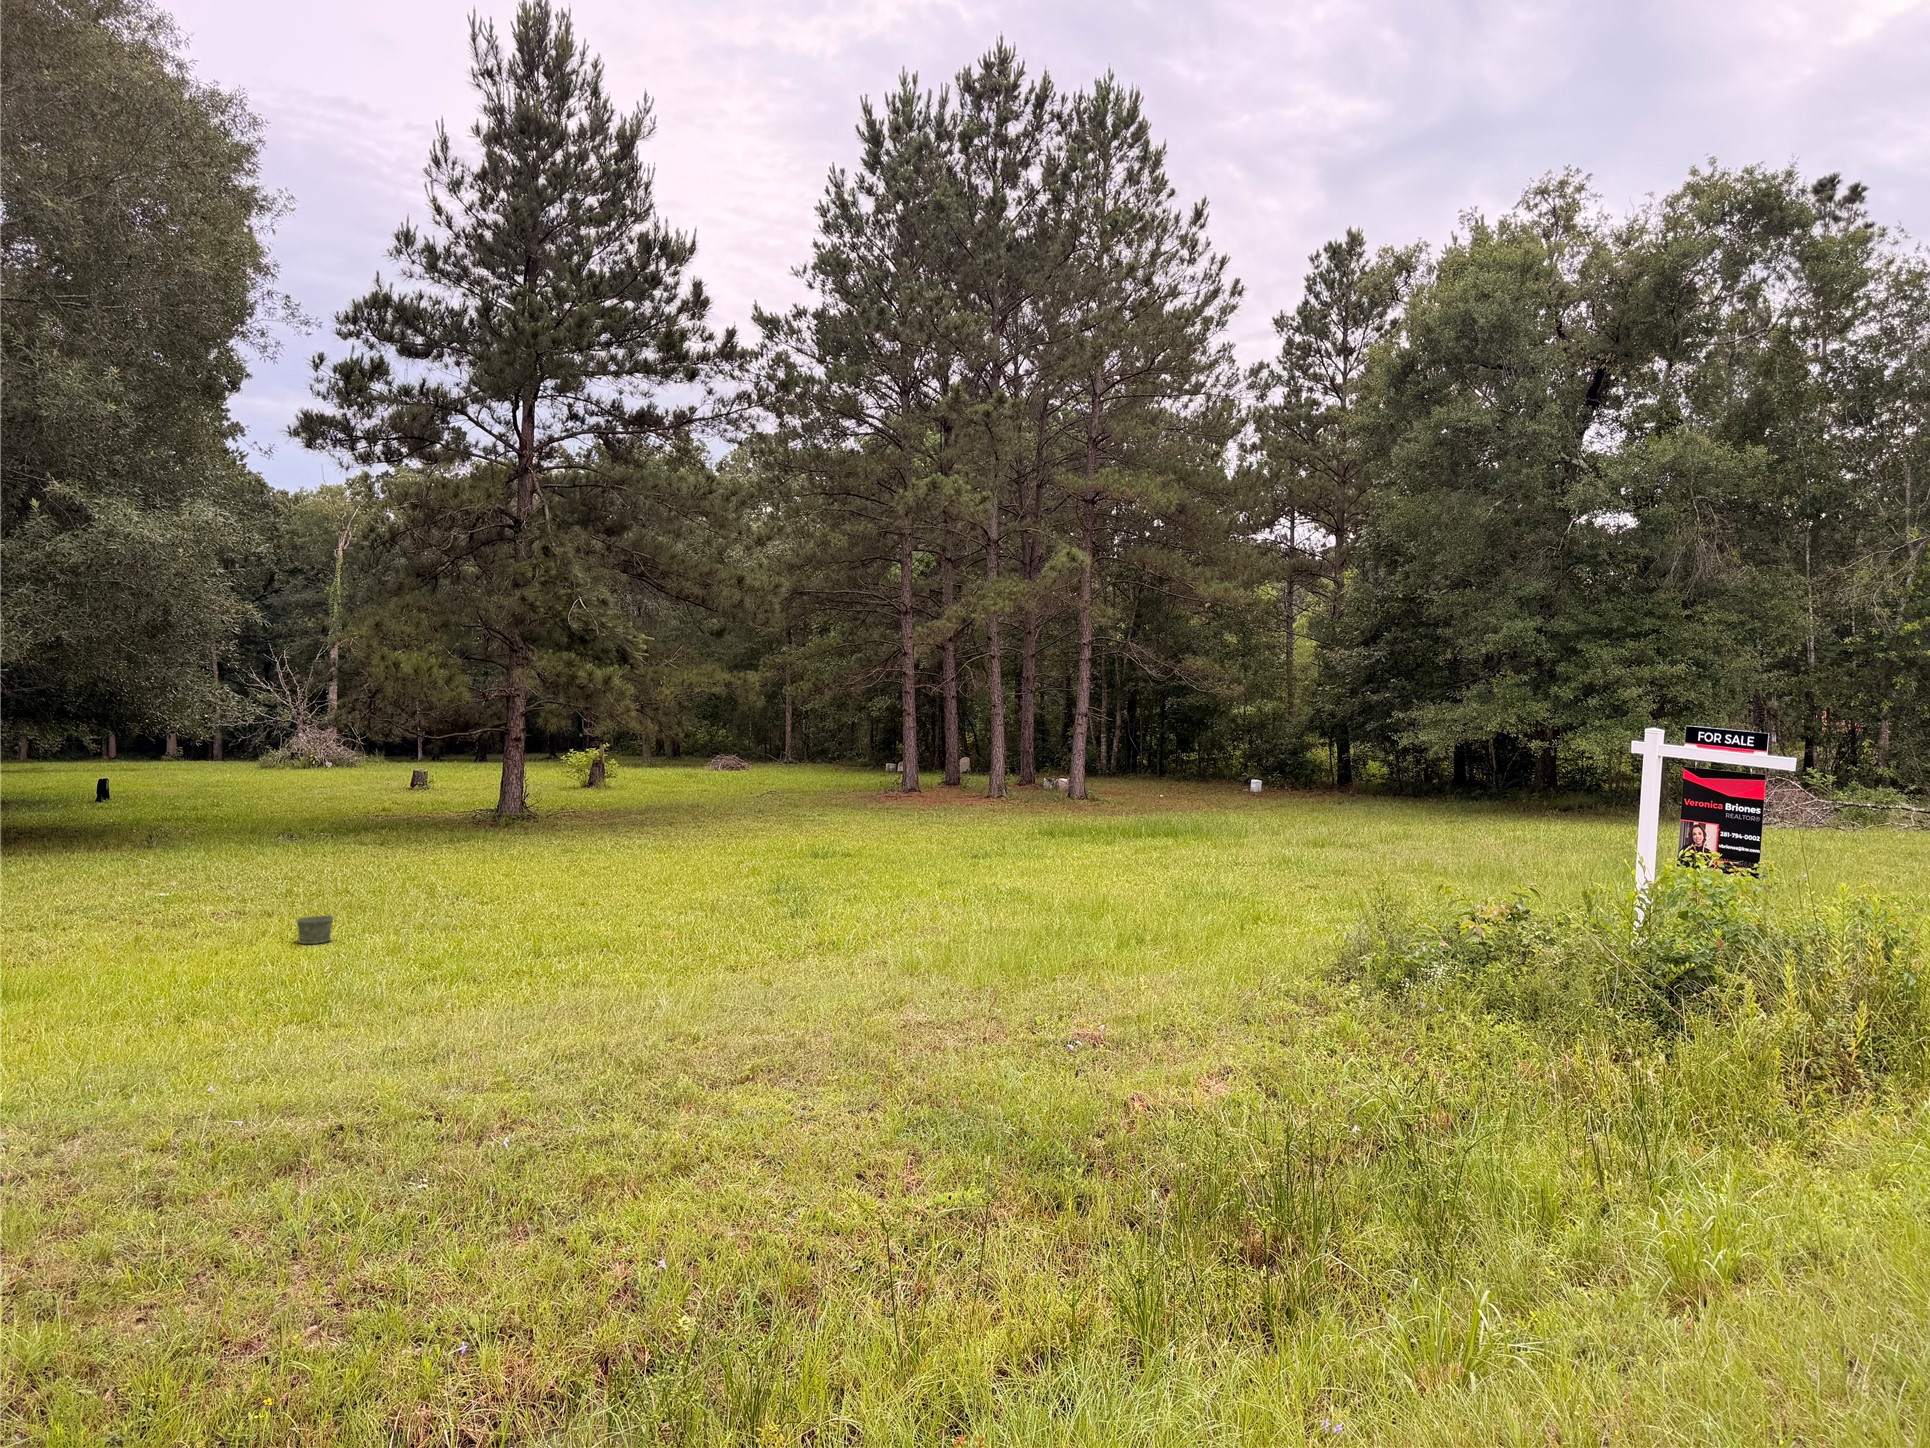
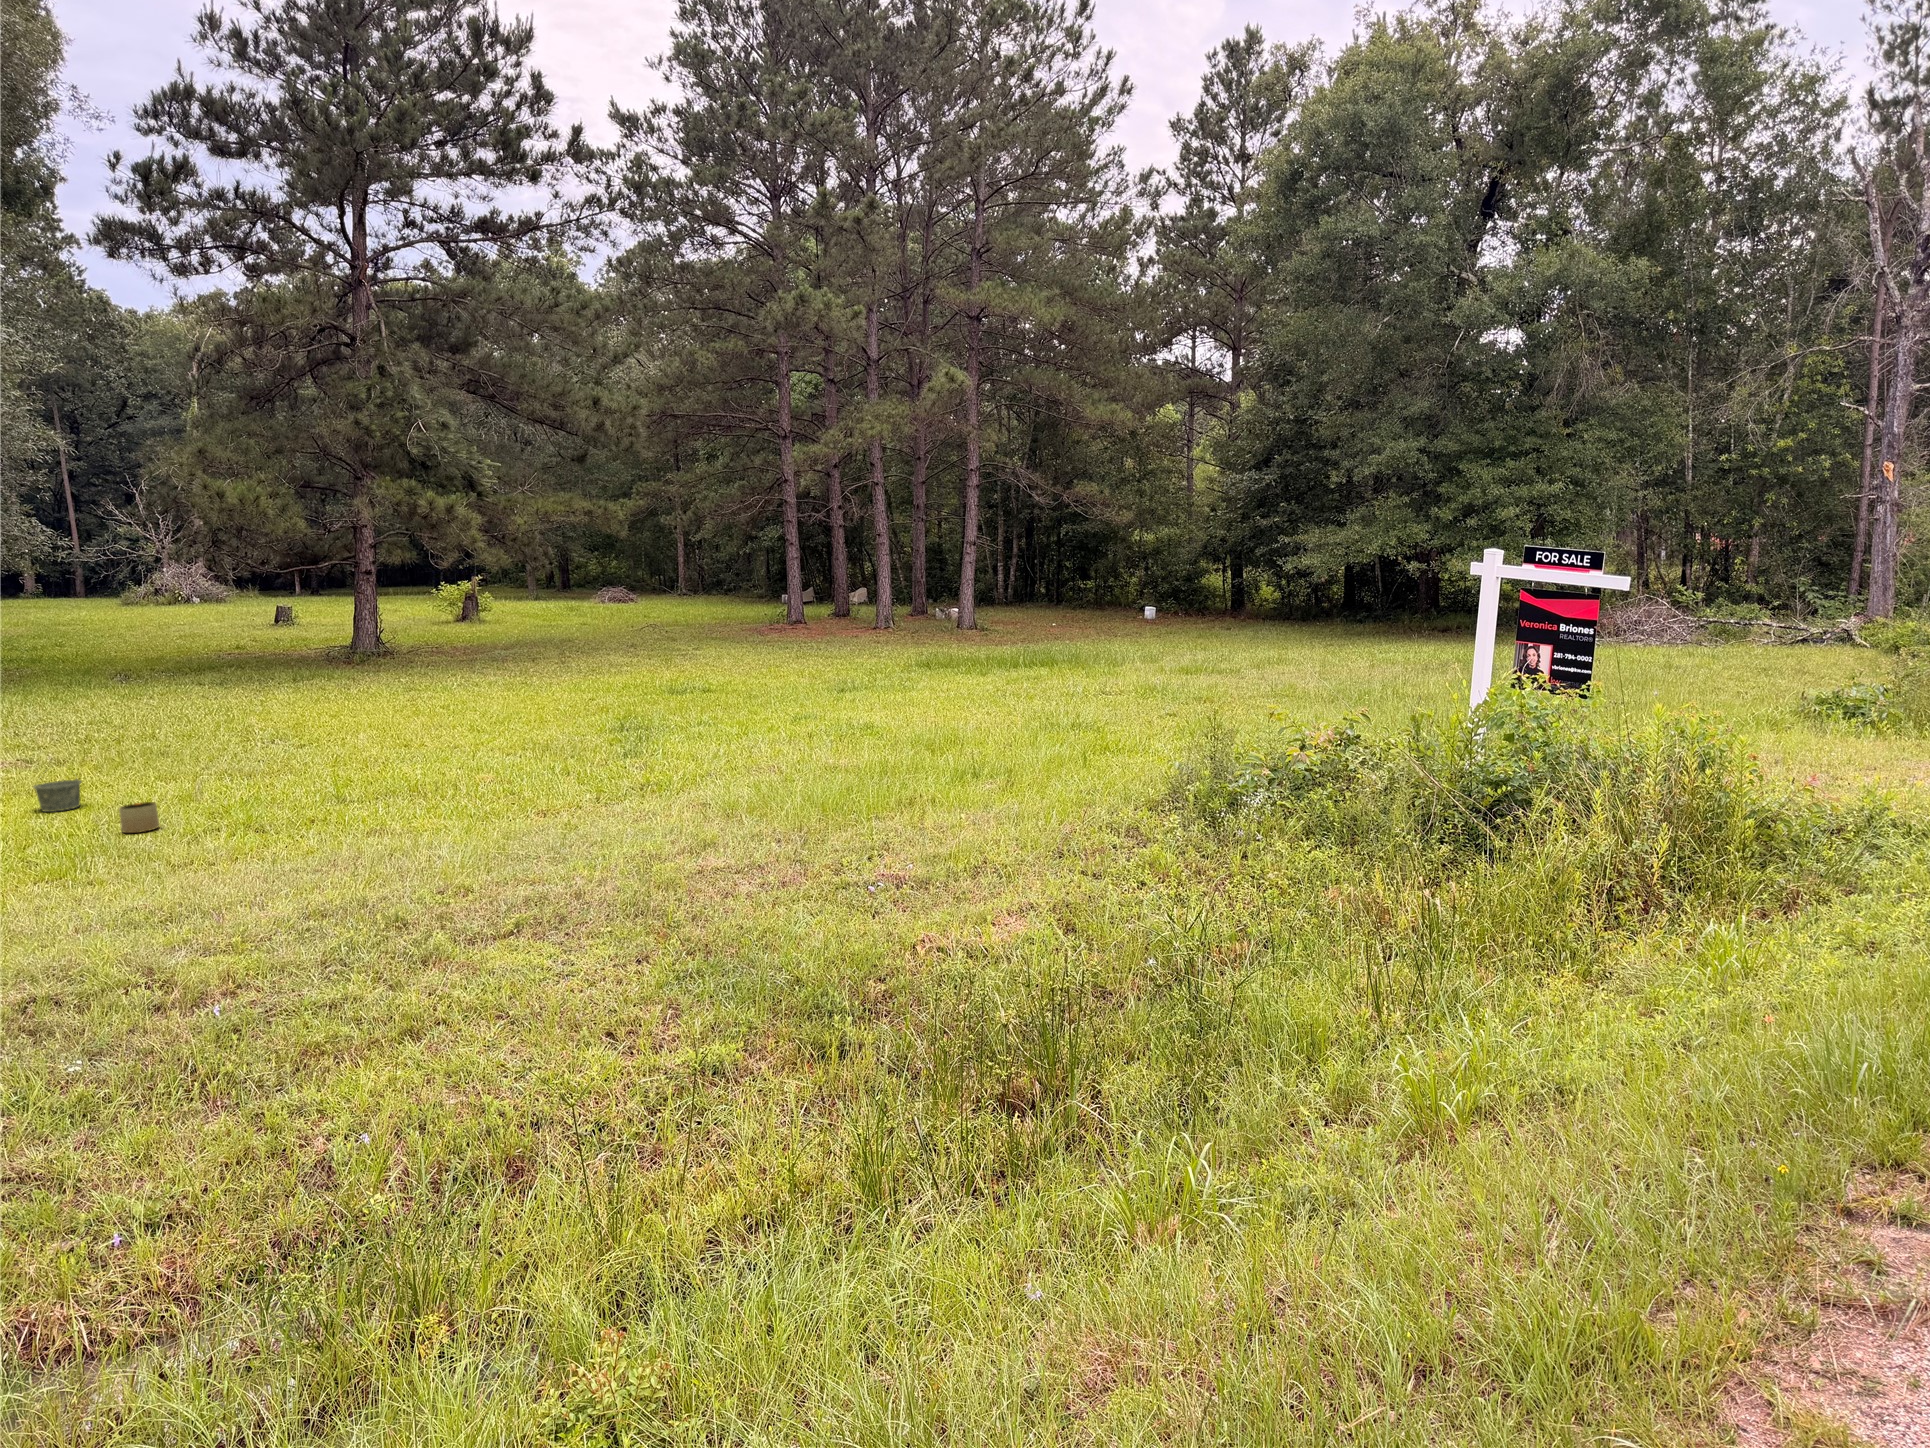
planter: none [381,937,412,964] -> present [119,802,159,833]

